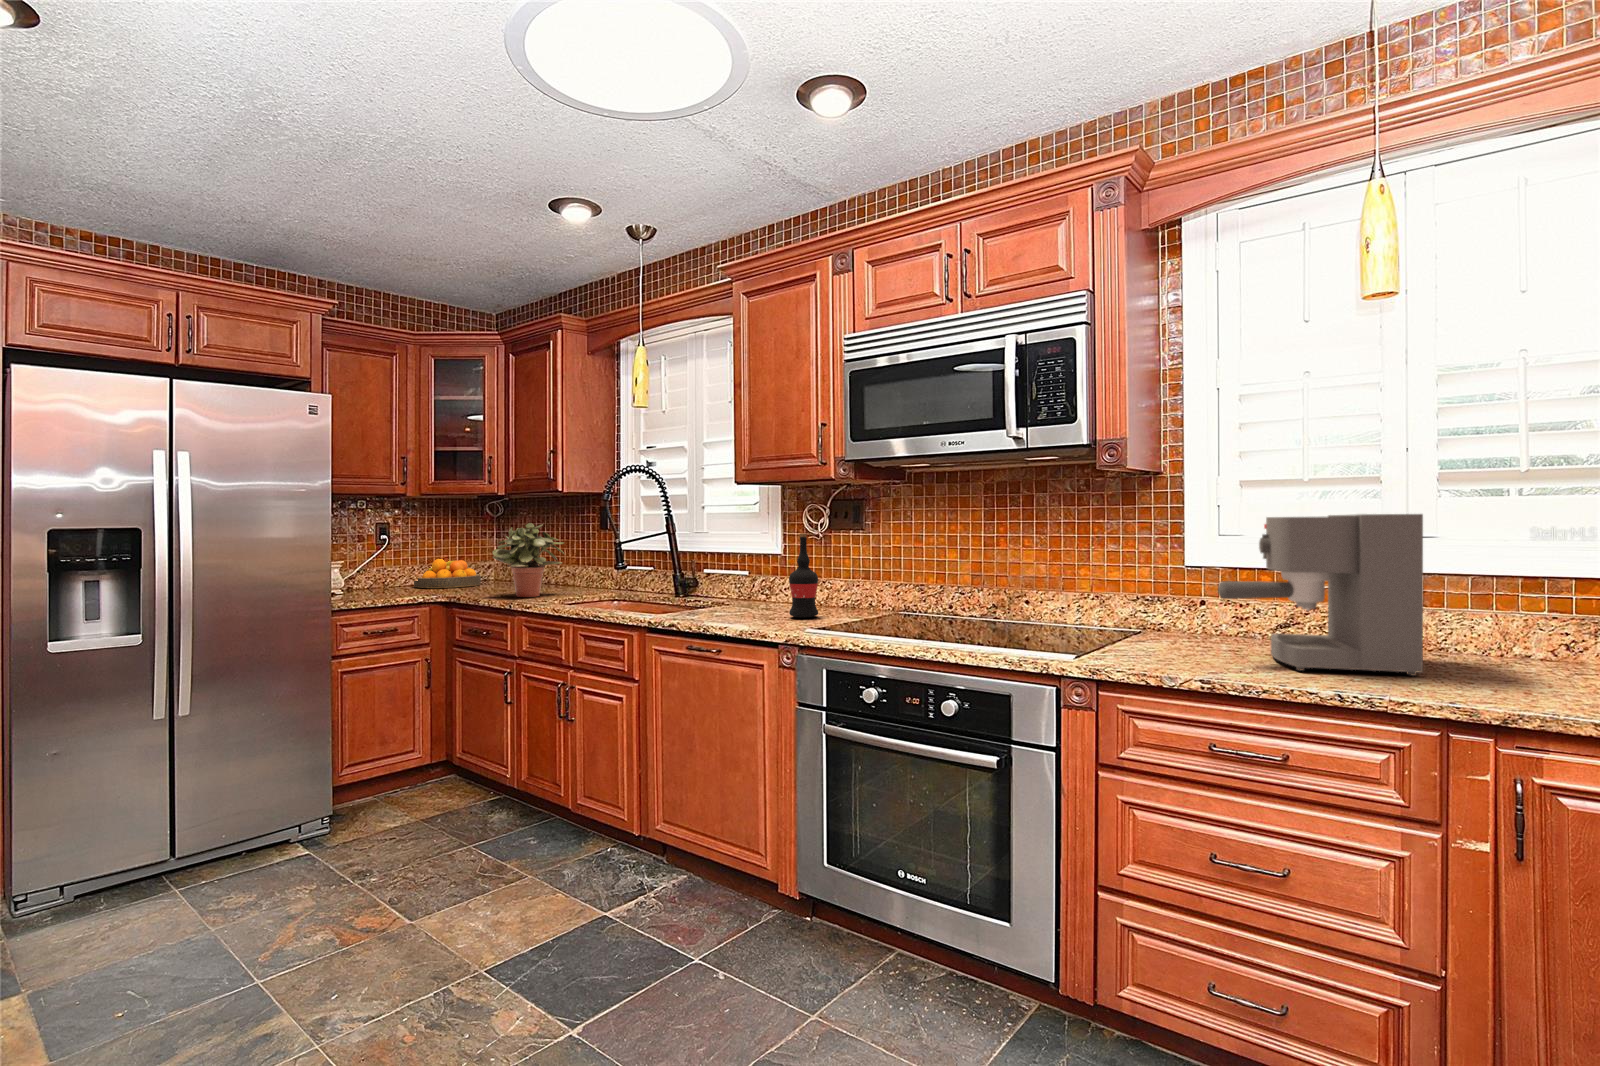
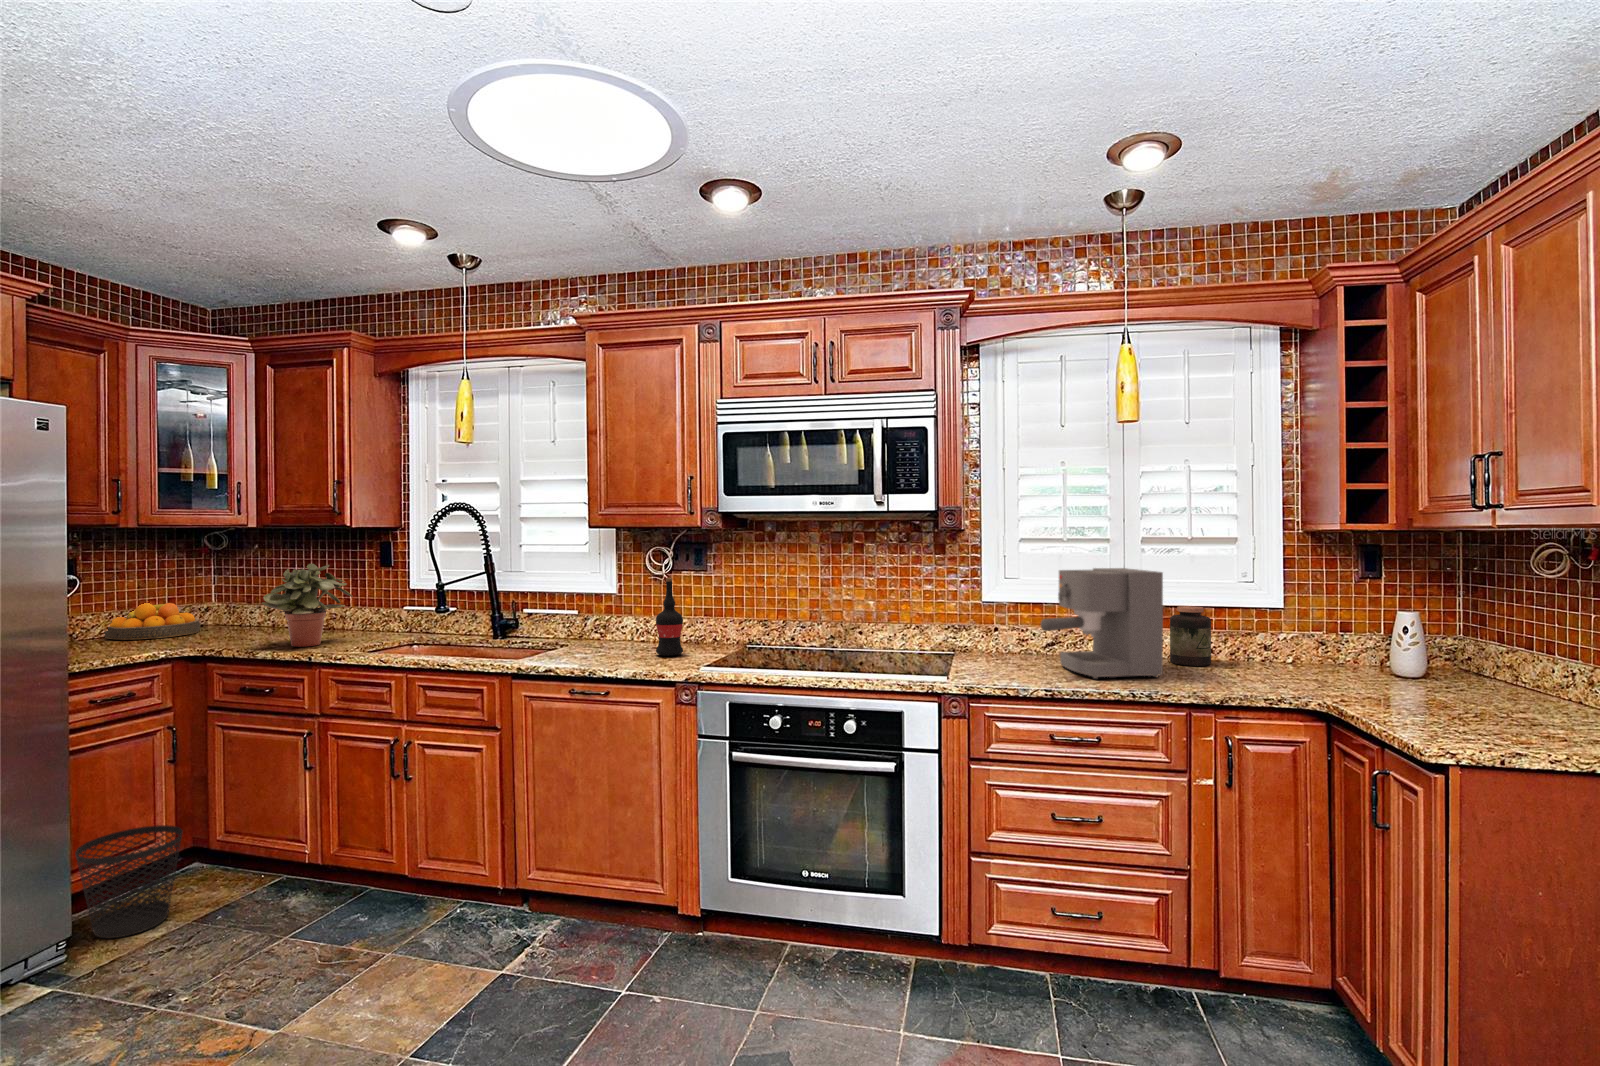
jar: none [1473,574,1550,668] -> present [1170,606,1211,666]
wastebasket: none [344,738,420,825] -> present [75,825,183,938]

